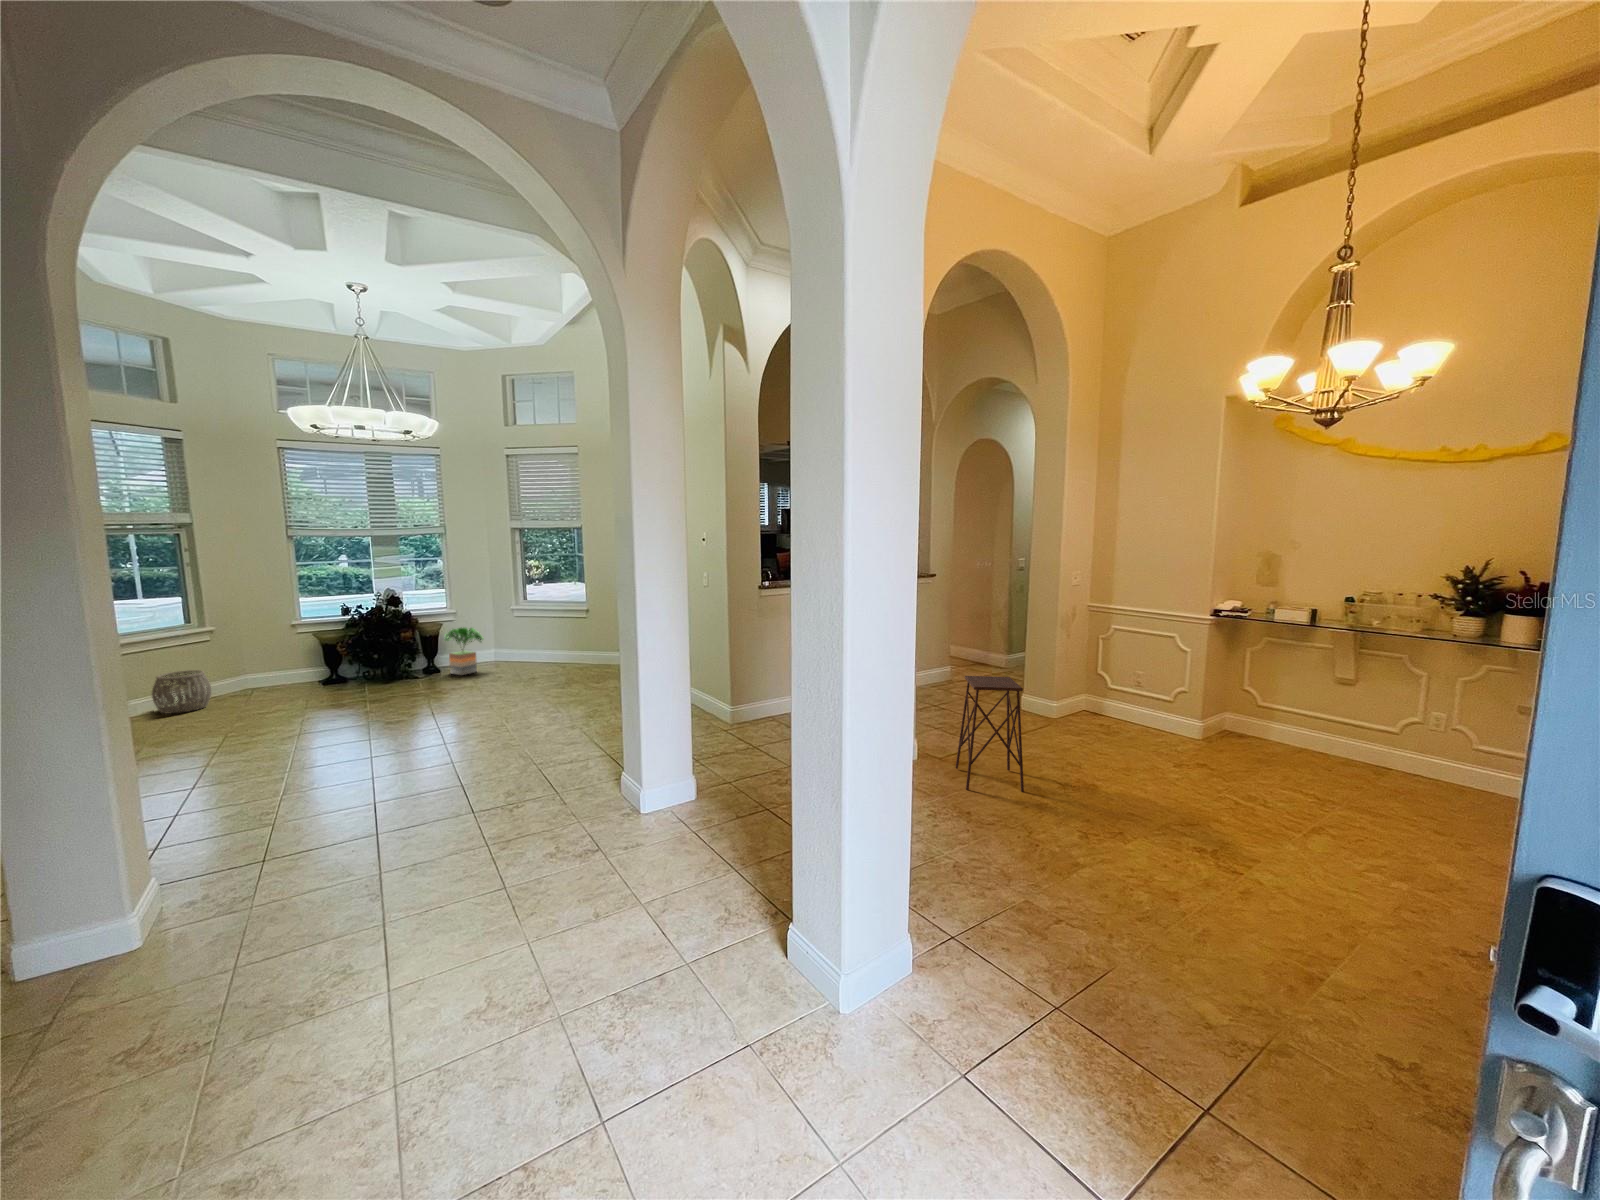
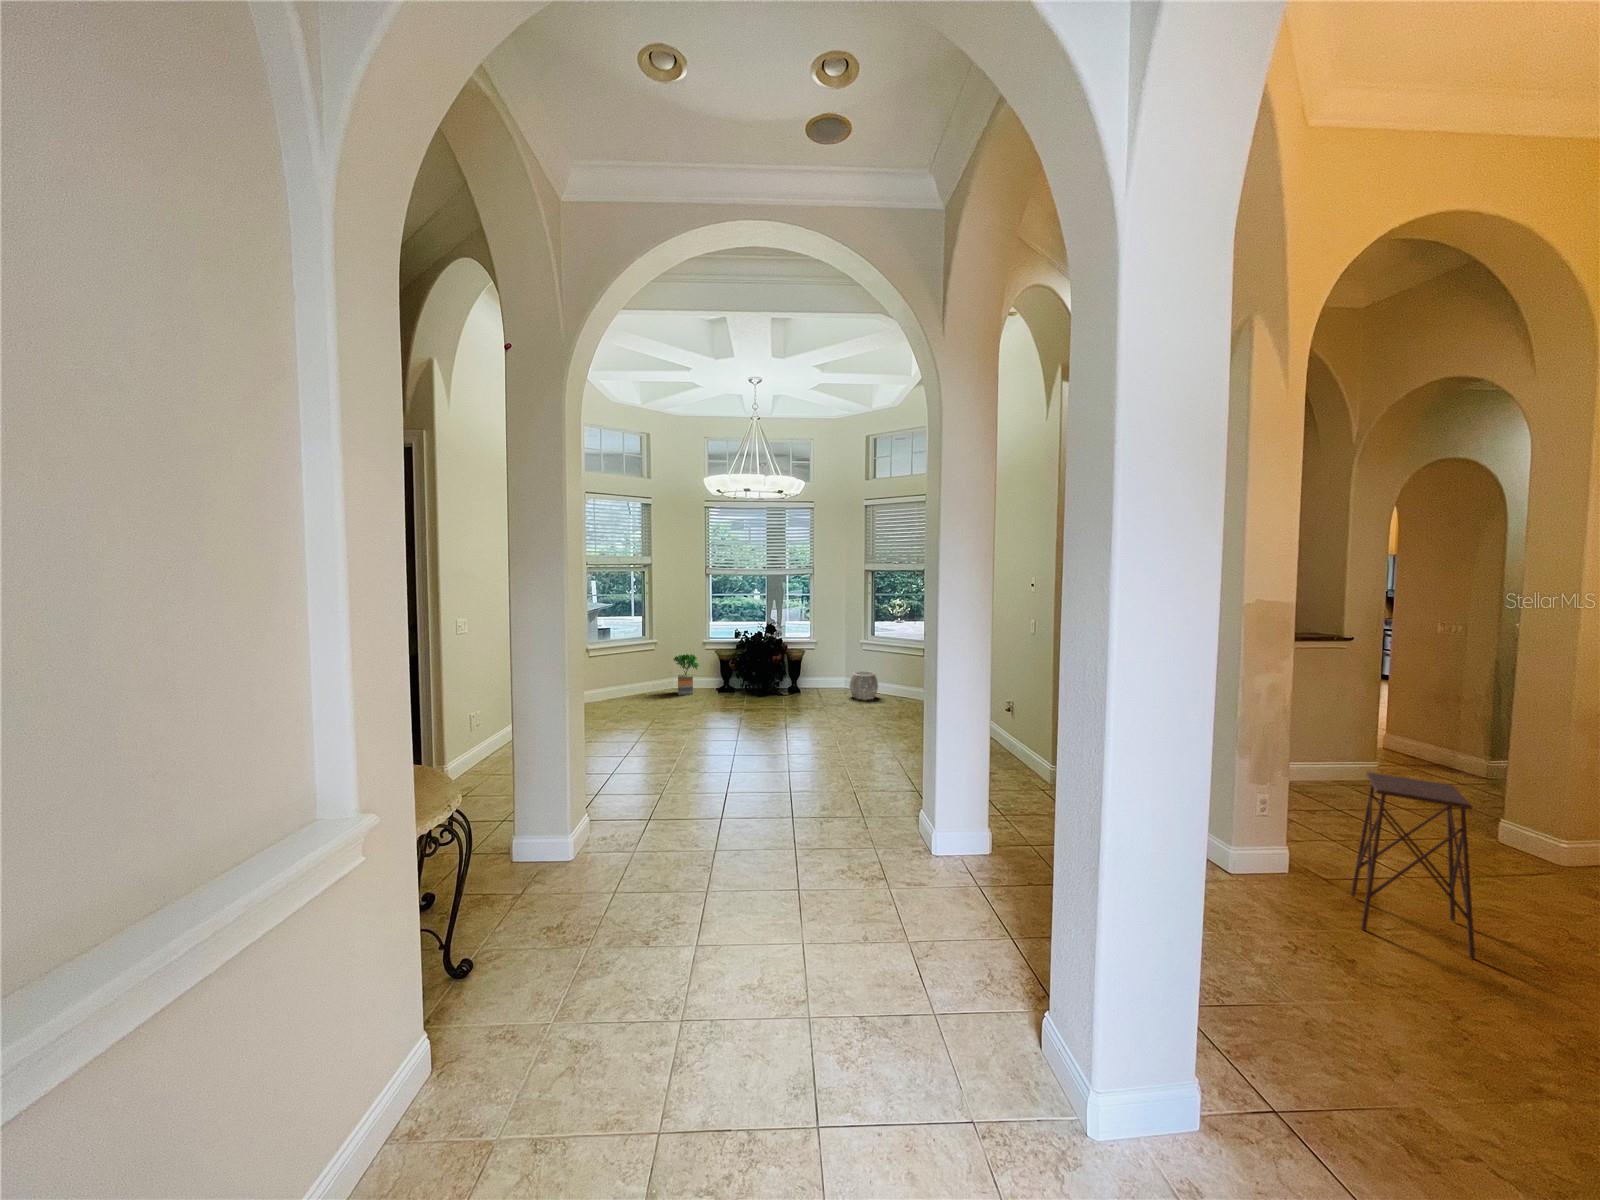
potted tree: present [445,628,484,675] -> present [673,654,699,695]
woven basket: present [152,670,211,713] -> present [850,671,878,699]

